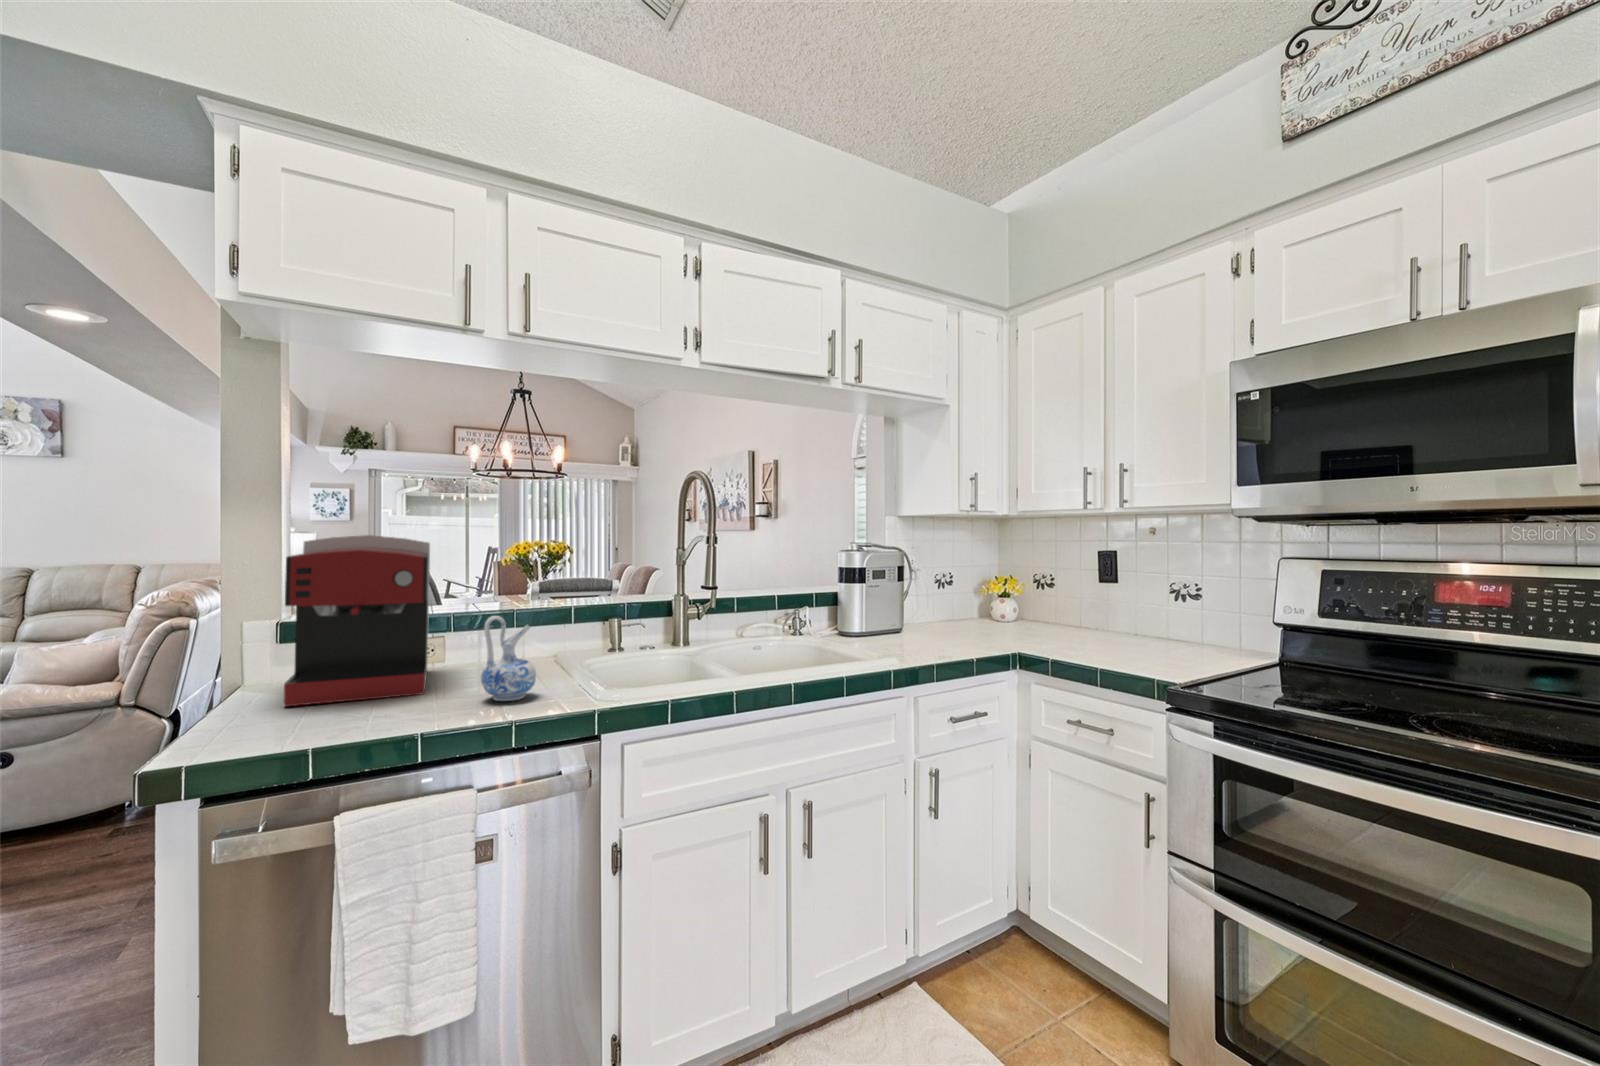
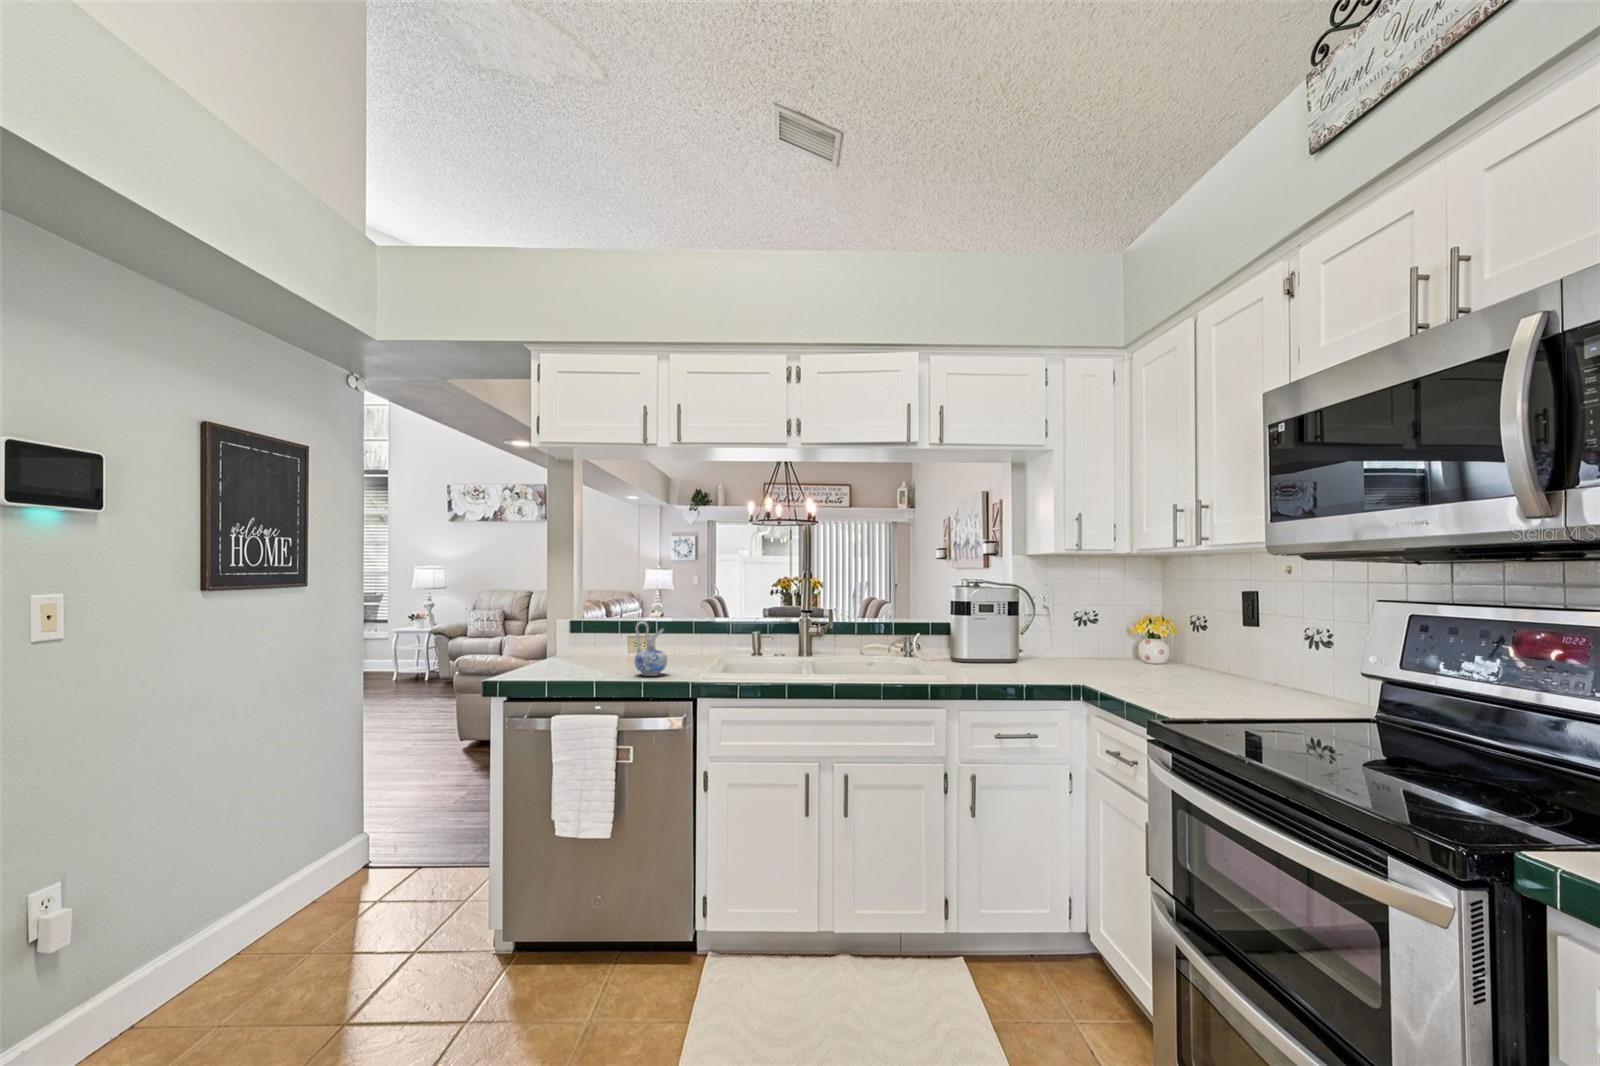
coffee maker: present [284,535,430,706] -> none [548,570,639,669]

